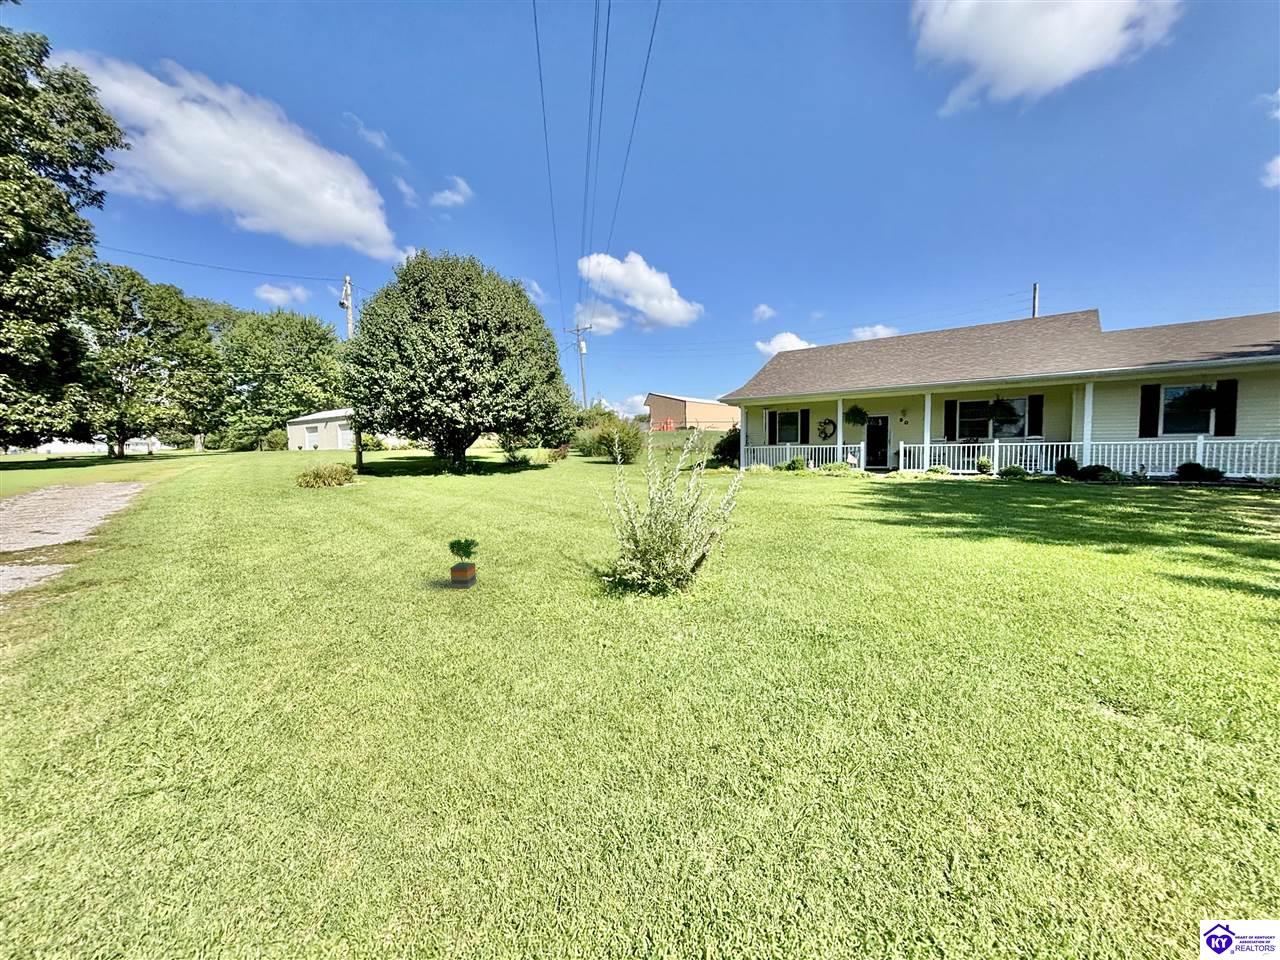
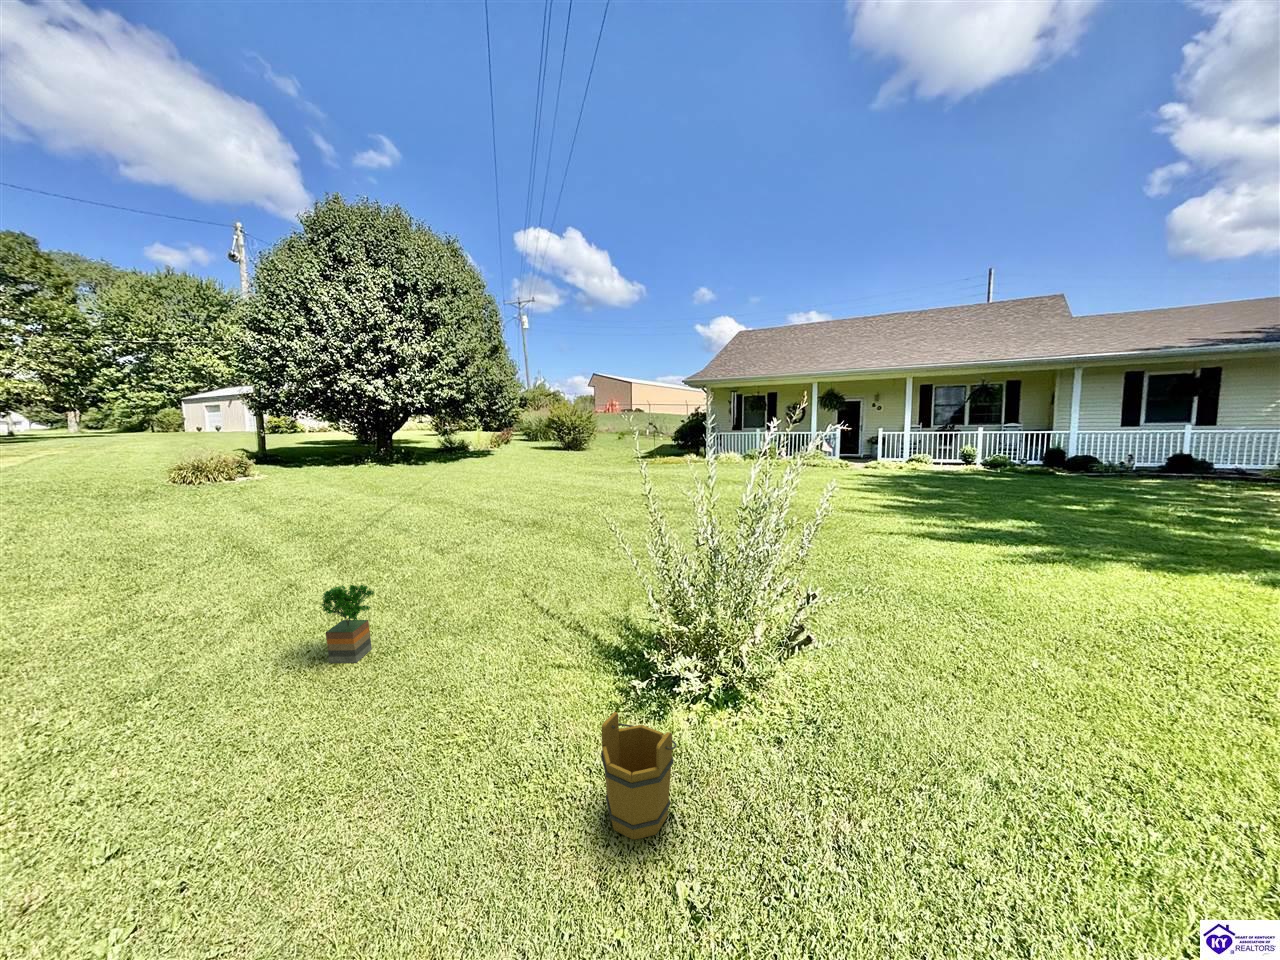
bucket: none [618,594,660,659] -> present [601,712,676,840]

